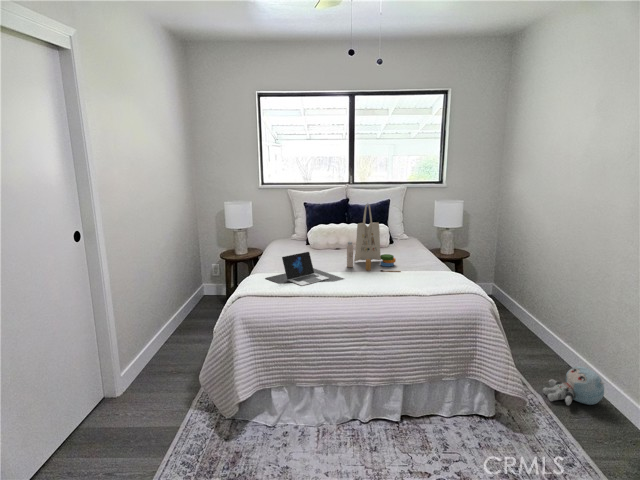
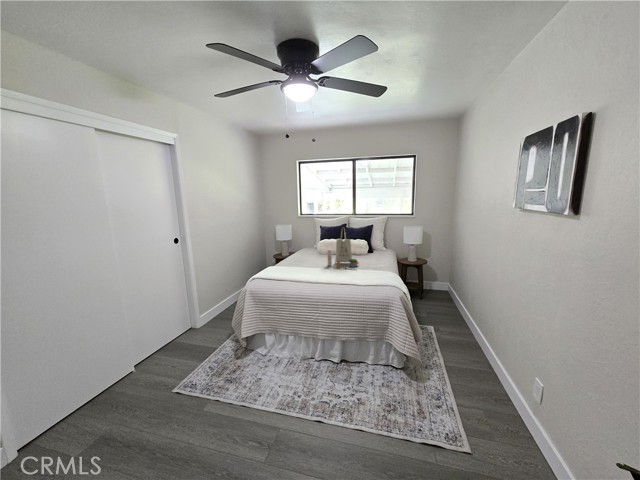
laptop: present [266,252,344,286] -> none [275,255,319,277]
plush toy: present [543,366,604,405] -> none [446,344,489,371]

